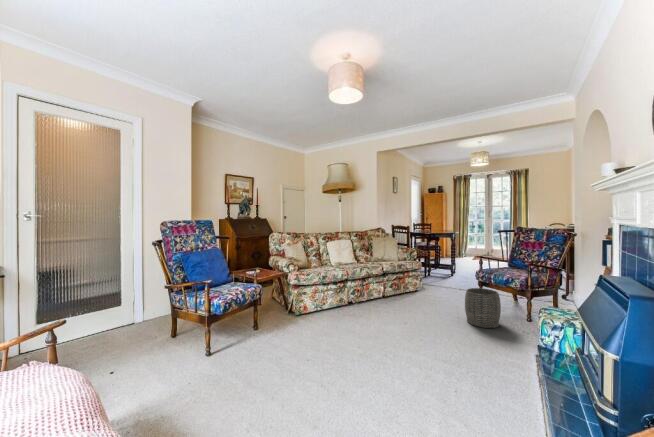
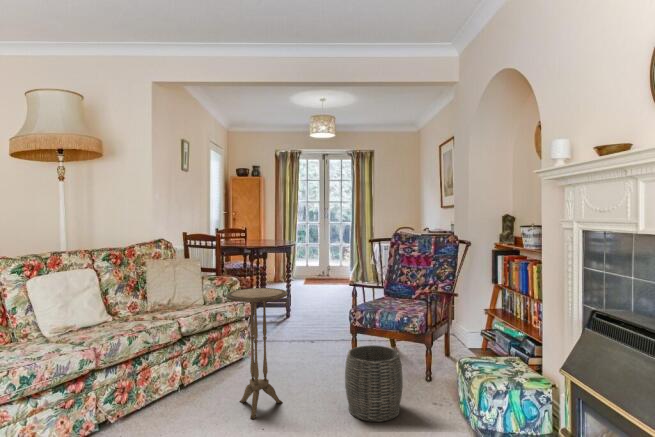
side table: none [402,252,434,314] -> present [226,288,287,419]

